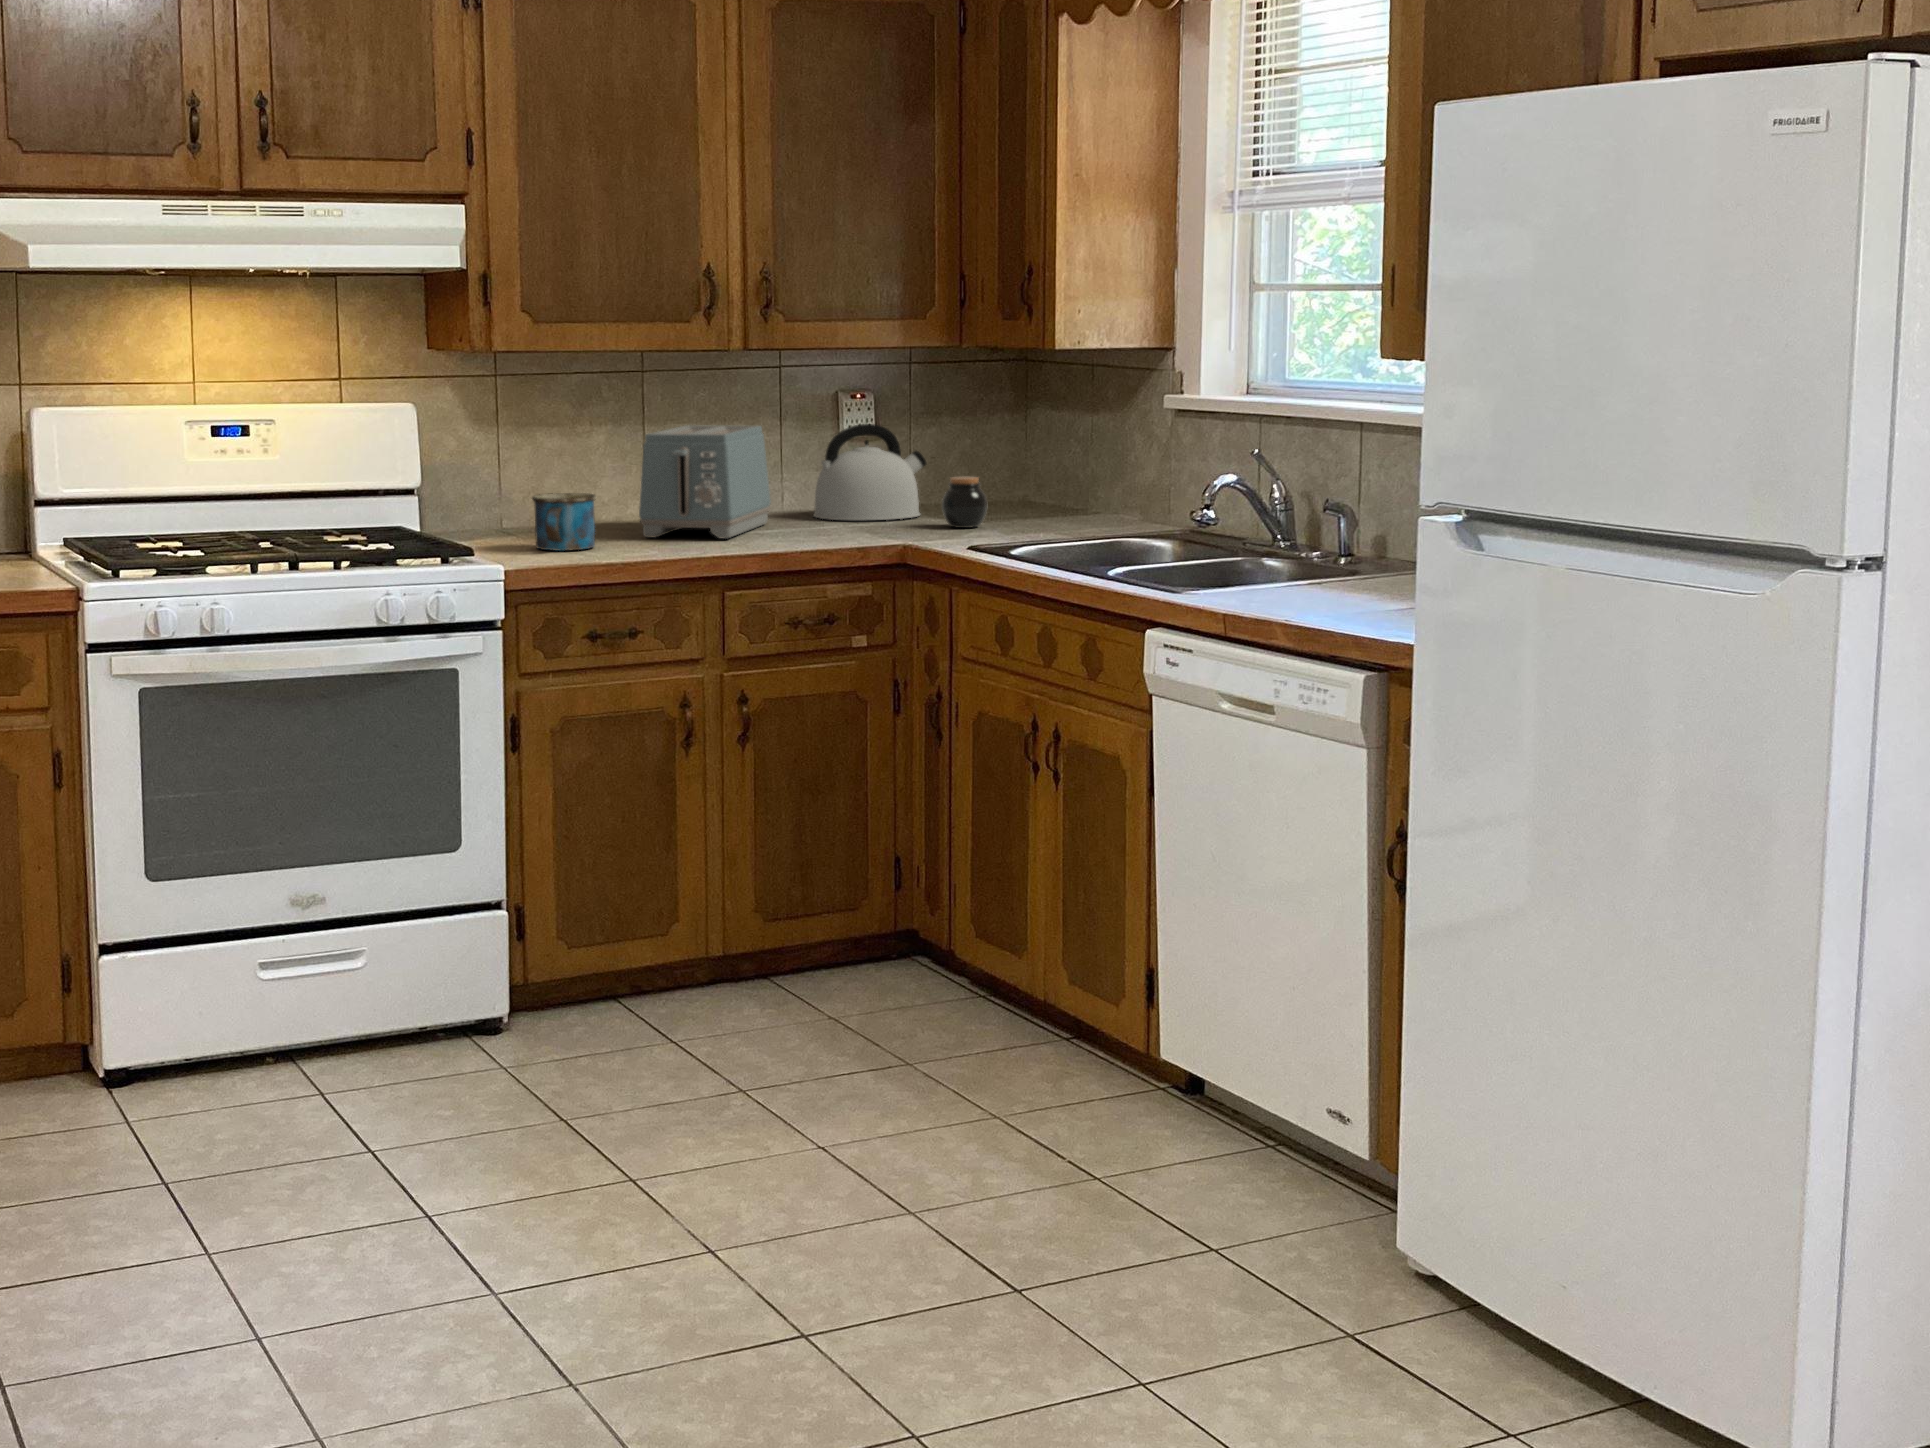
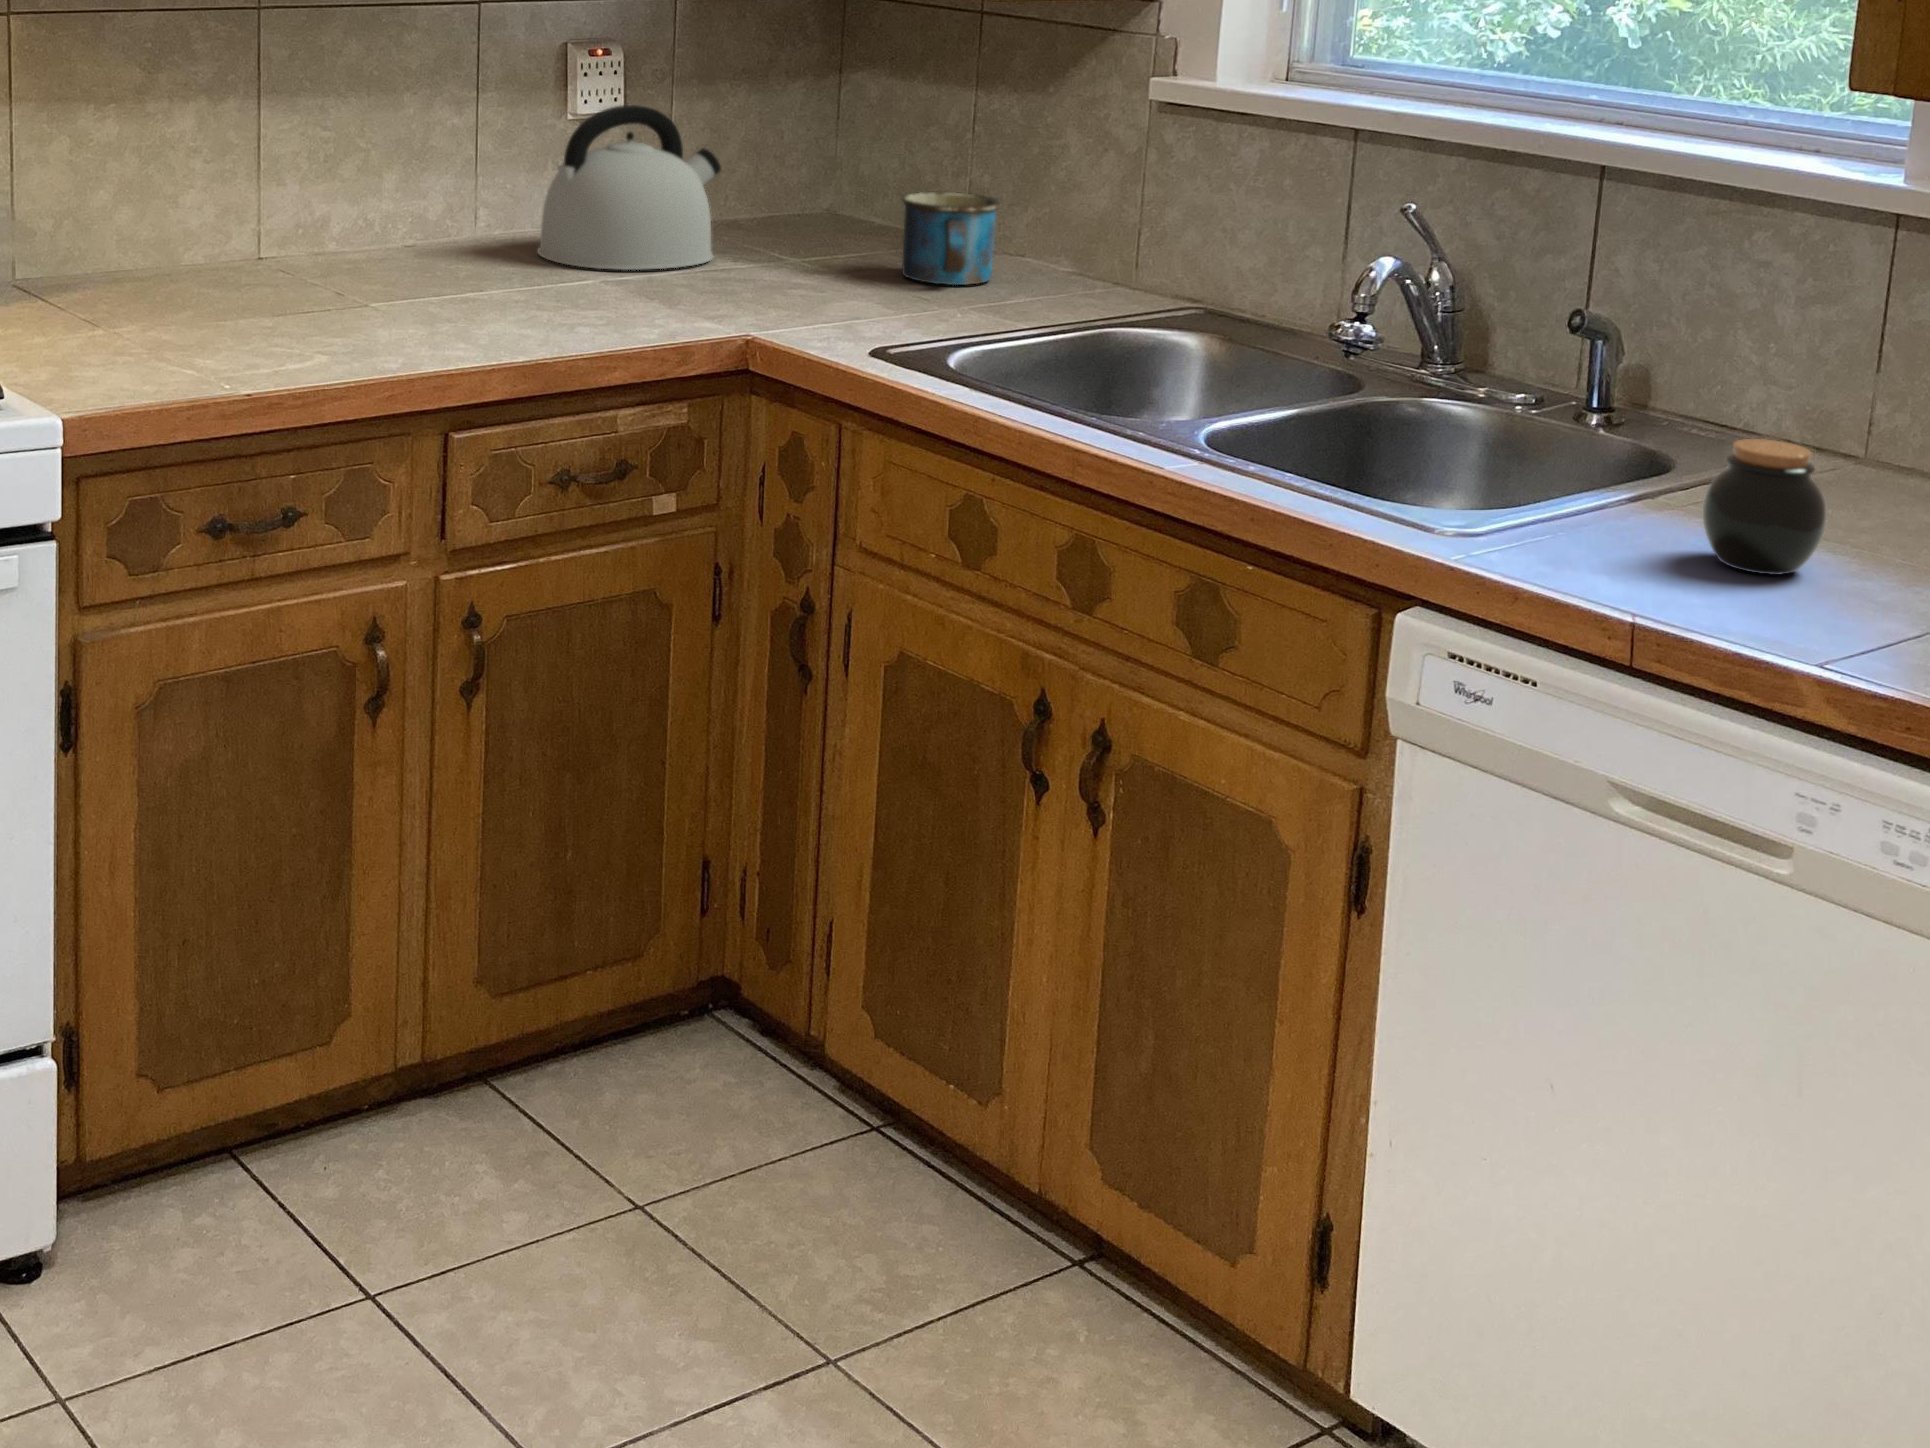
toaster: present [639,425,771,539] -> none [280,107,484,322]
jar: present [942,476,987,528] -> present [1703,439,1827,575]
mug: present [532,493,596,551] -> present [902,192,1000,285]

